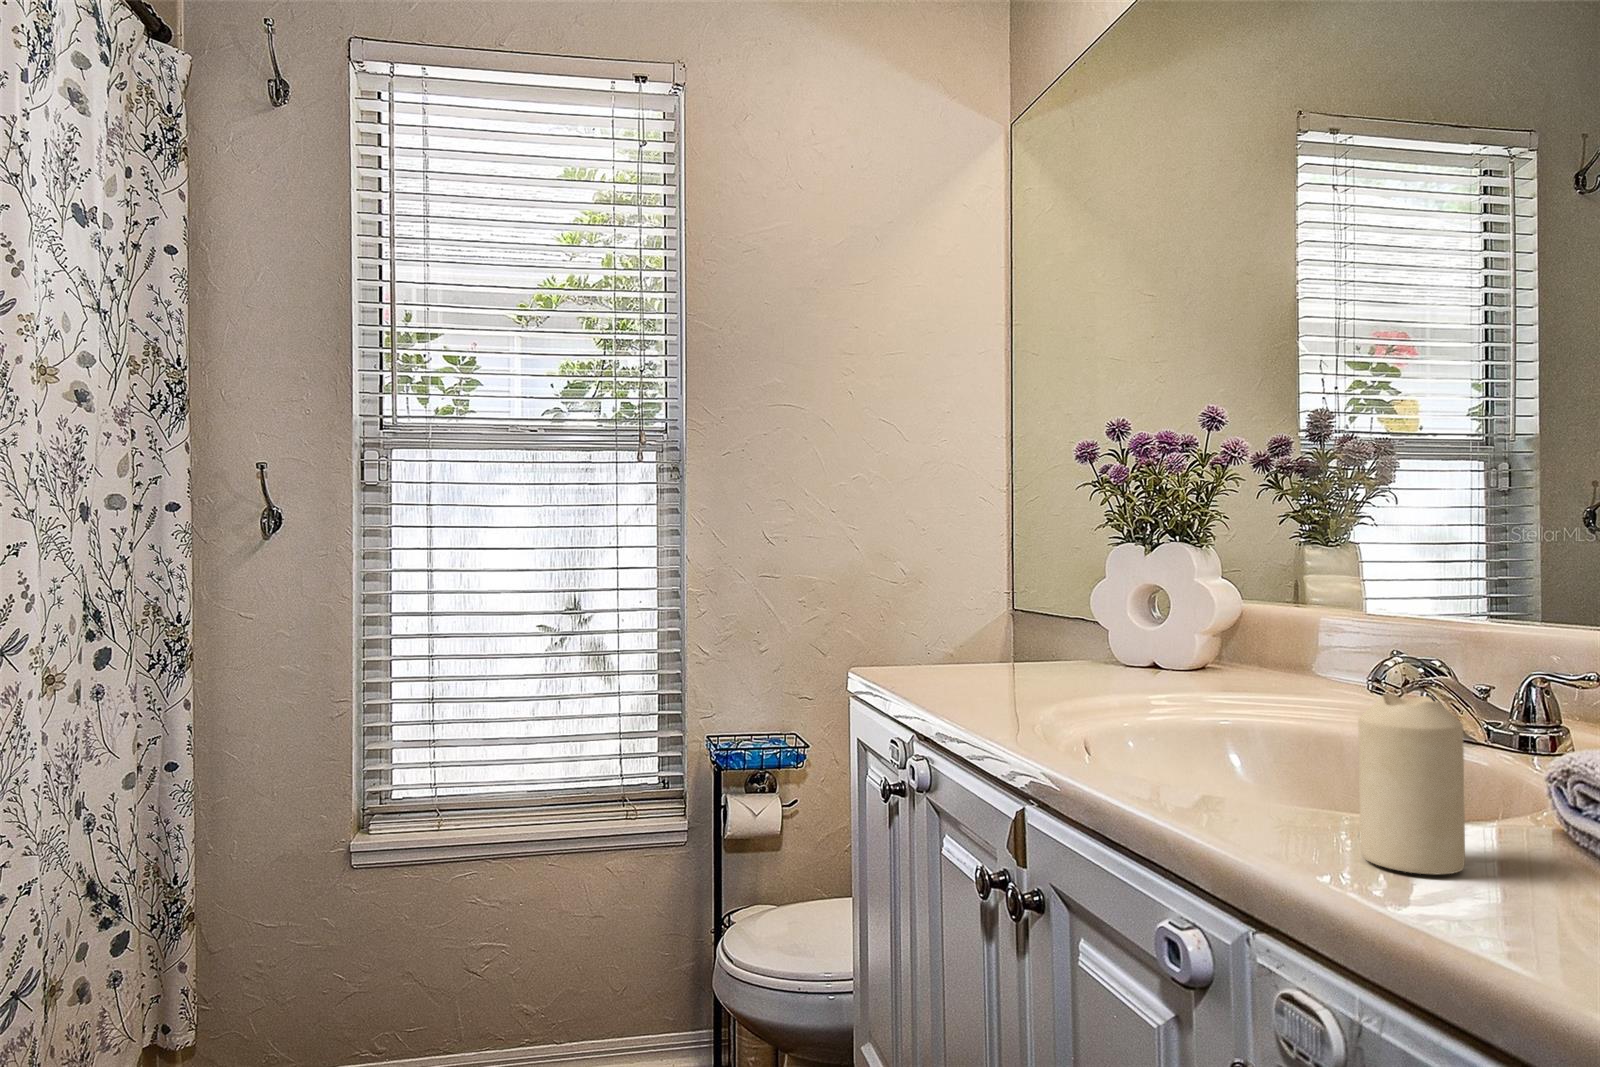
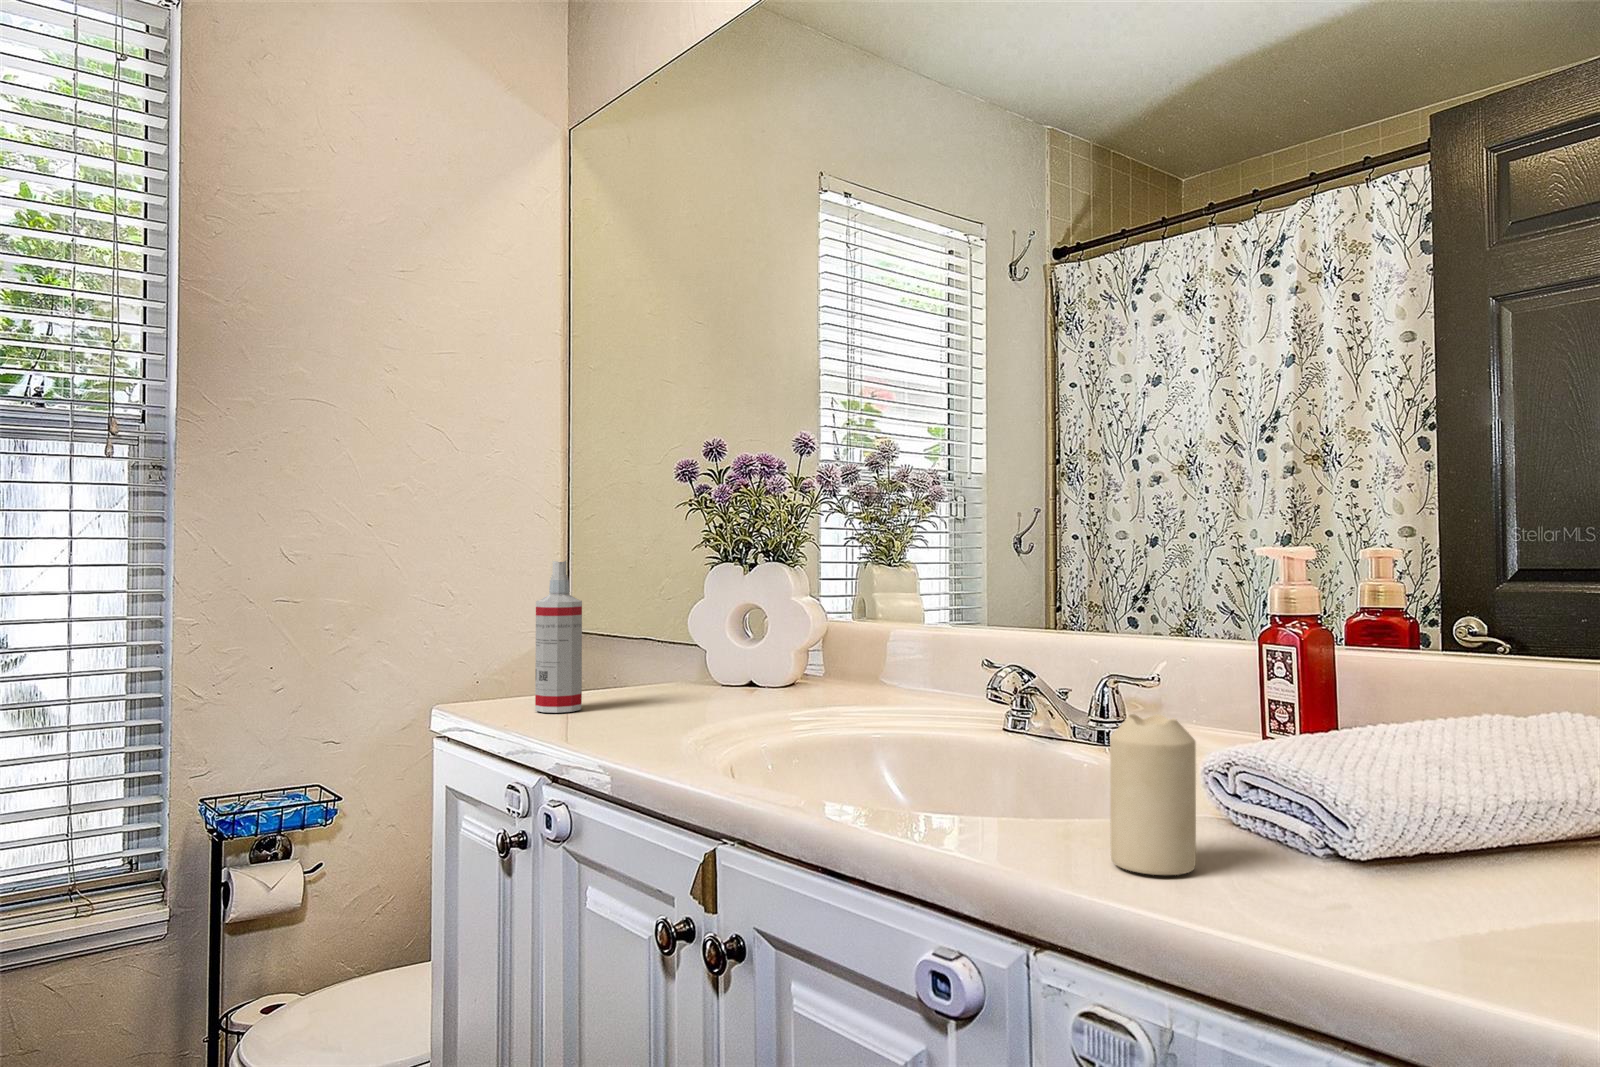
spray bottle: none [932,541,975,679] -> present [535,561,582,713]

